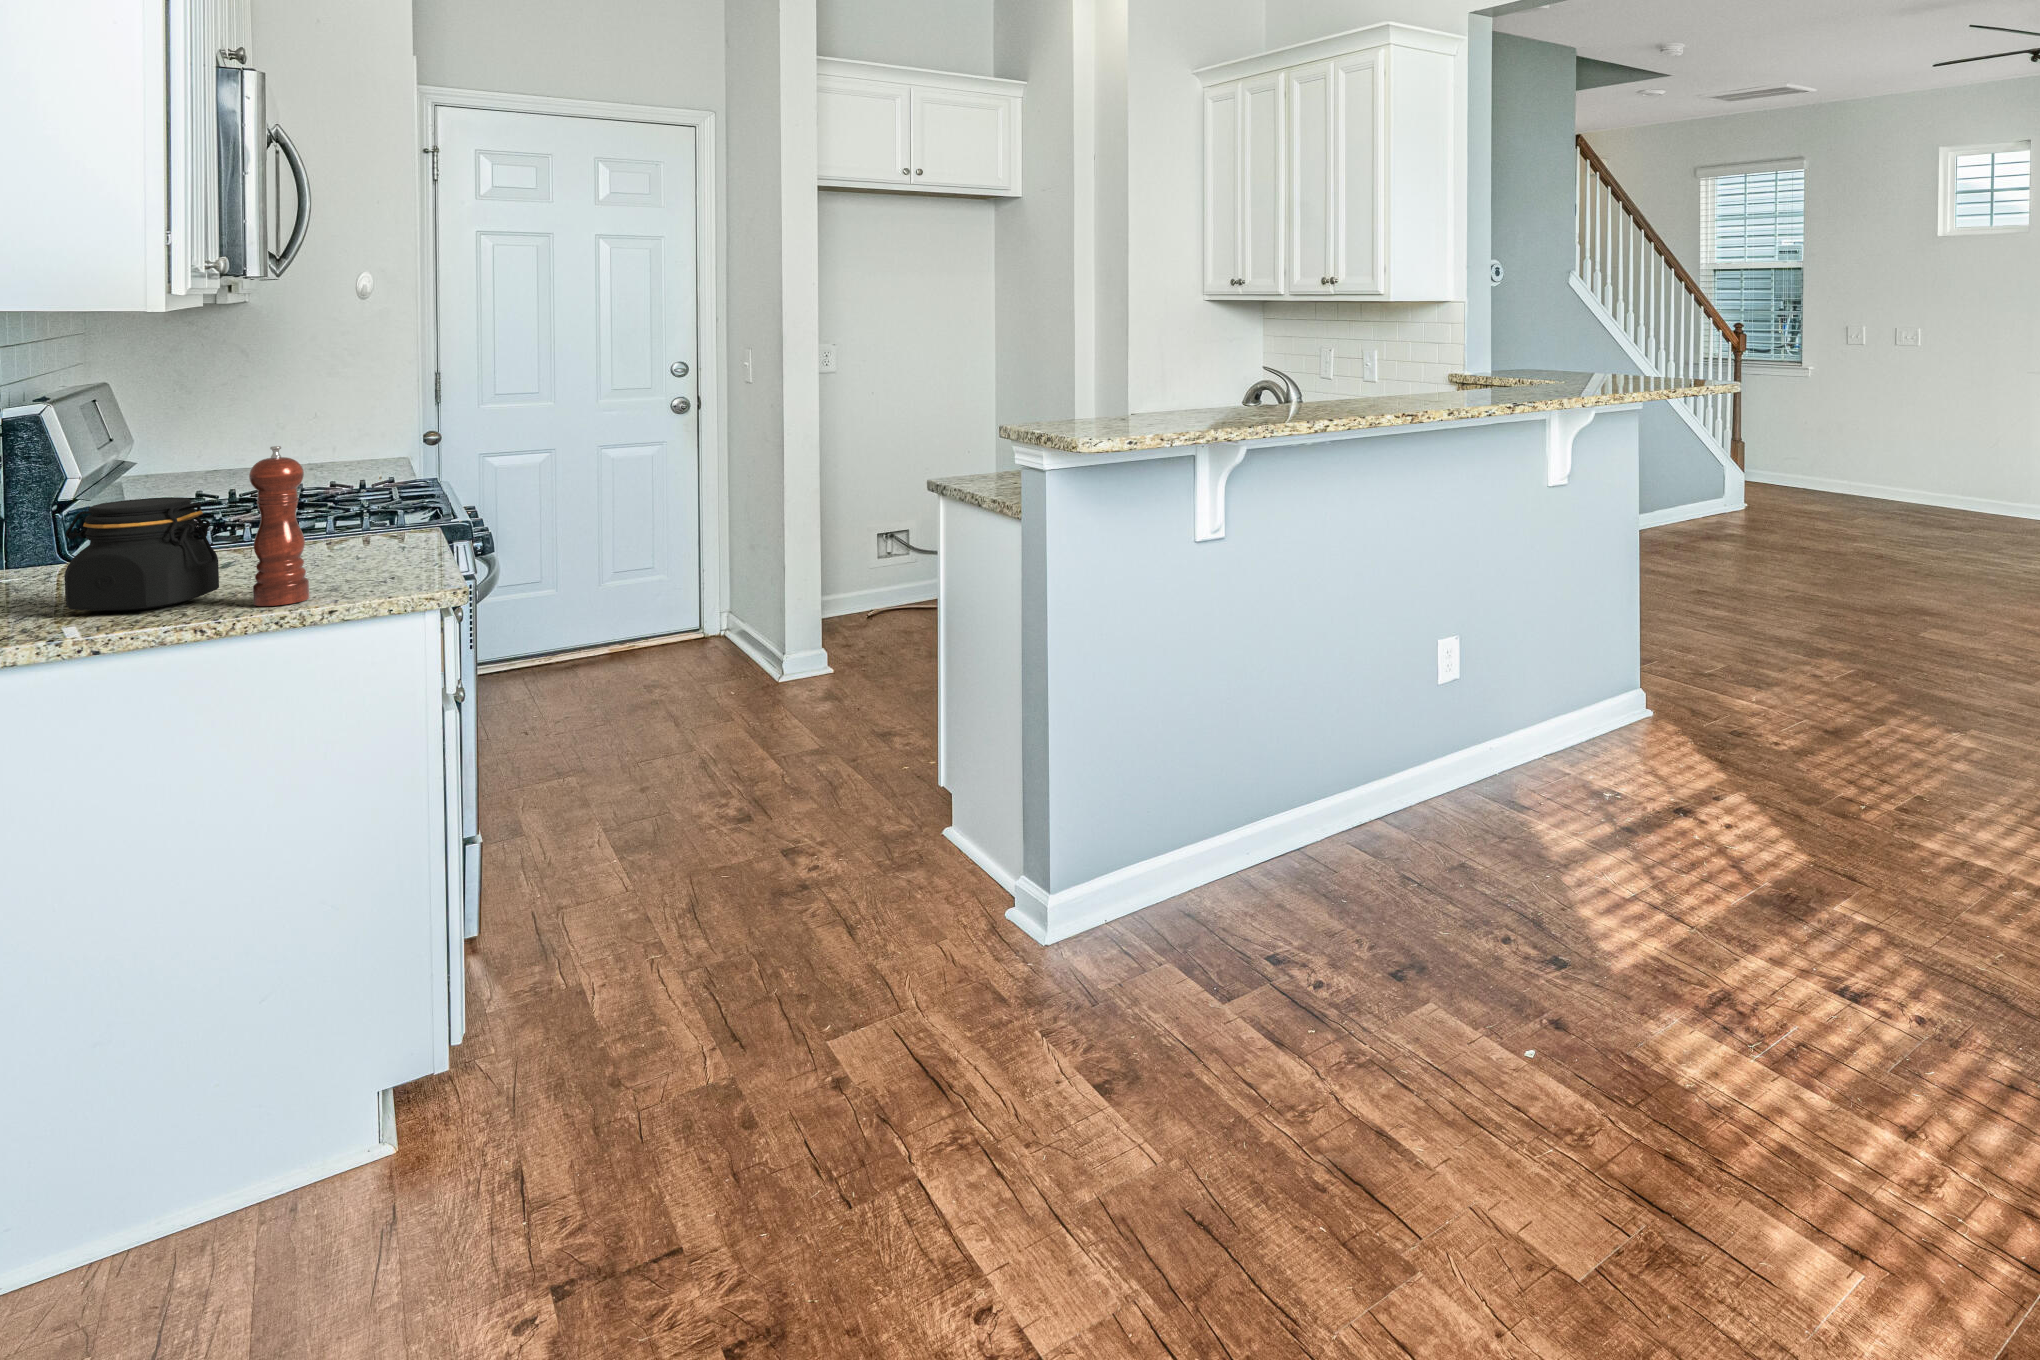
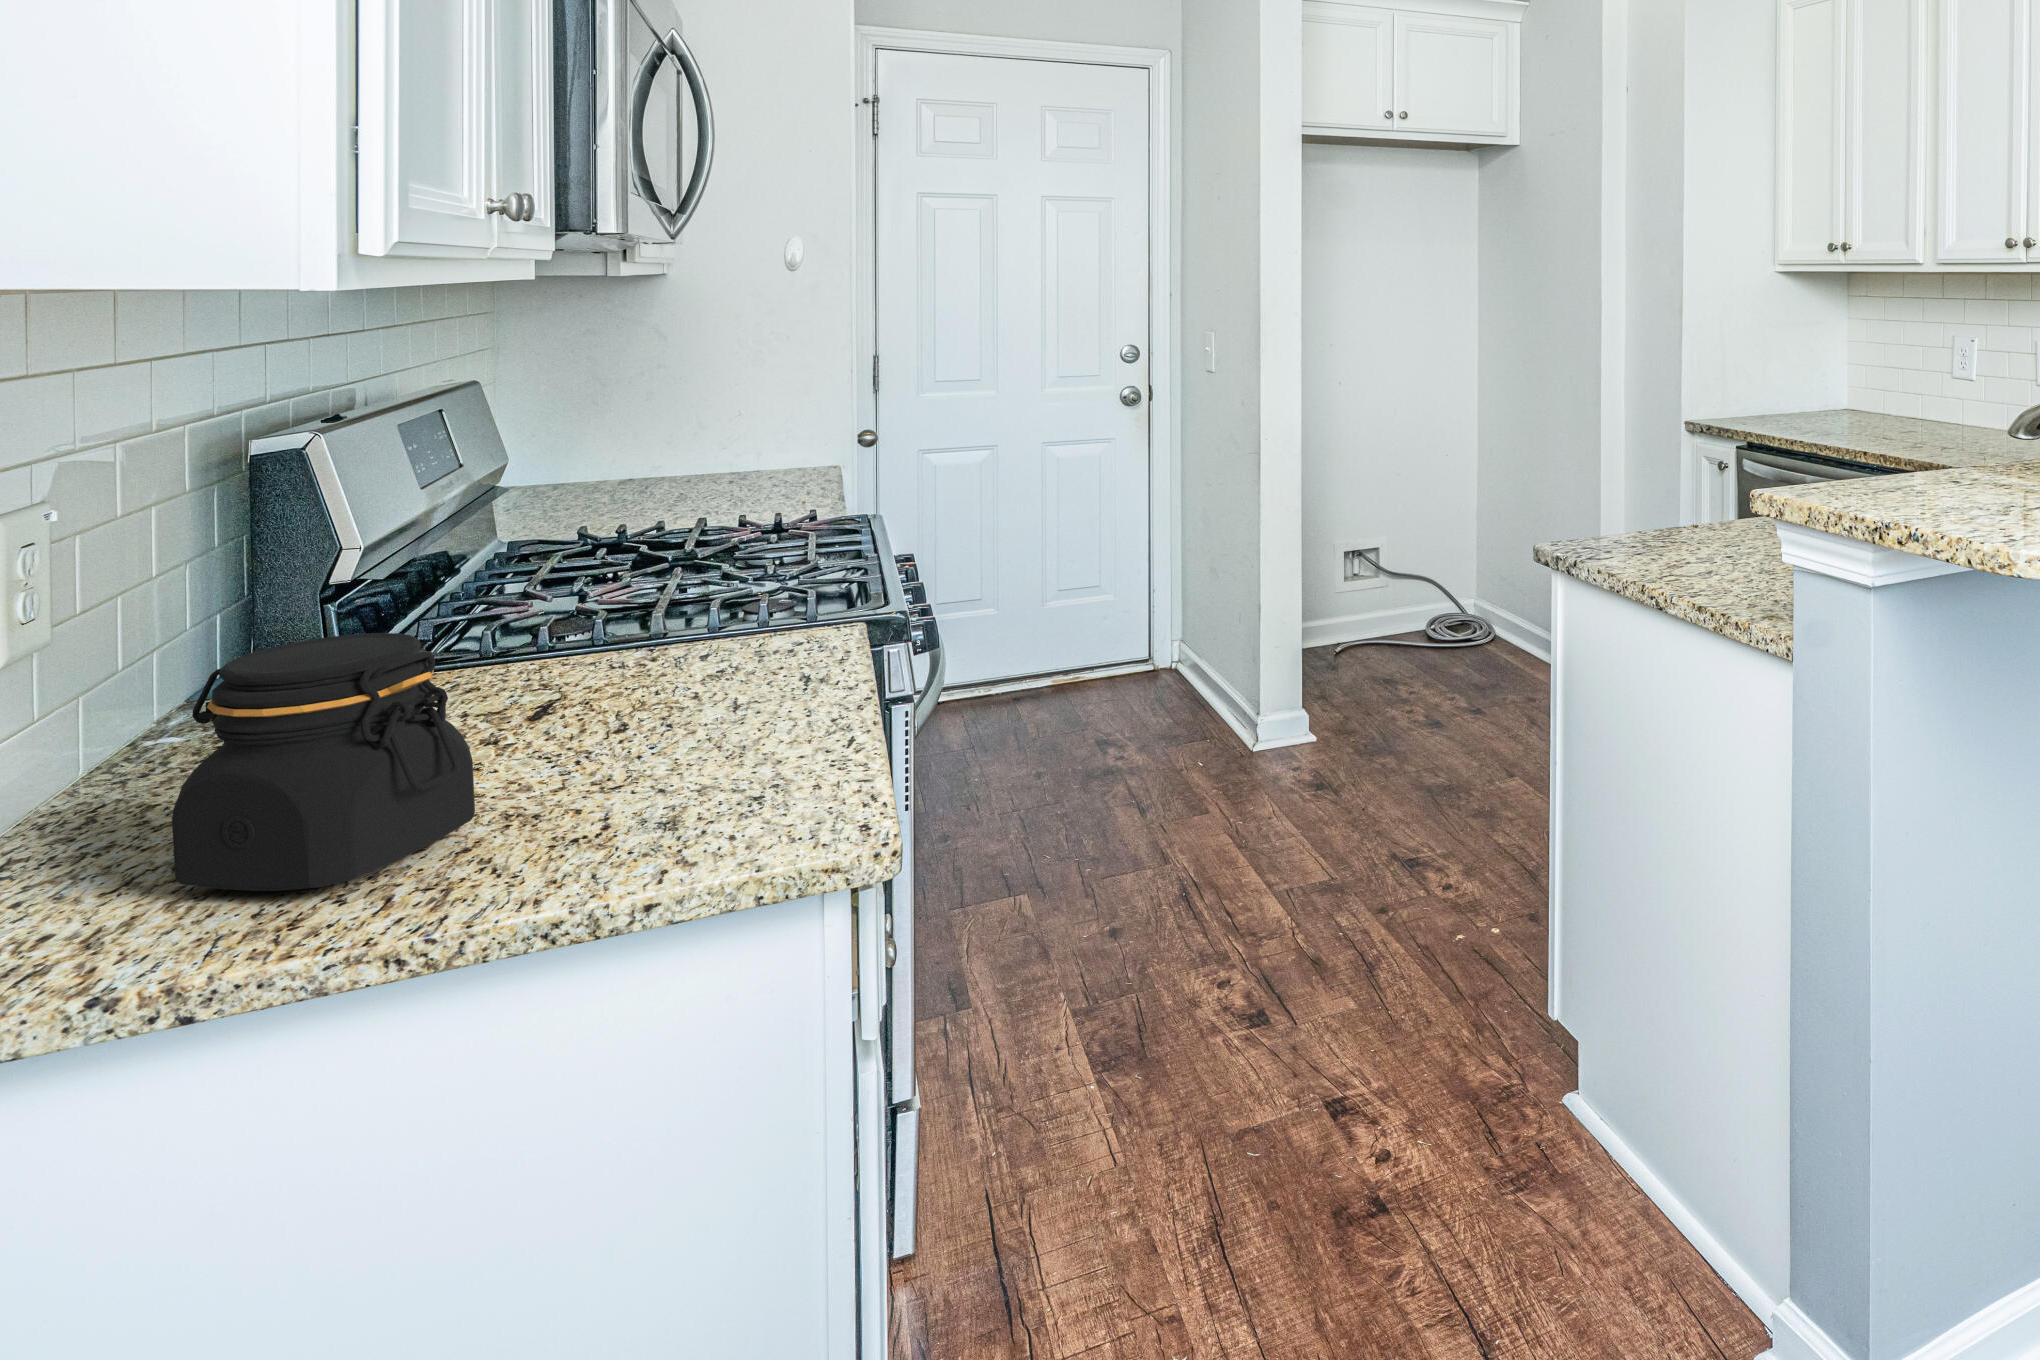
pepper mill: present [249,446,309,606] -> none [504,543,622,890]

